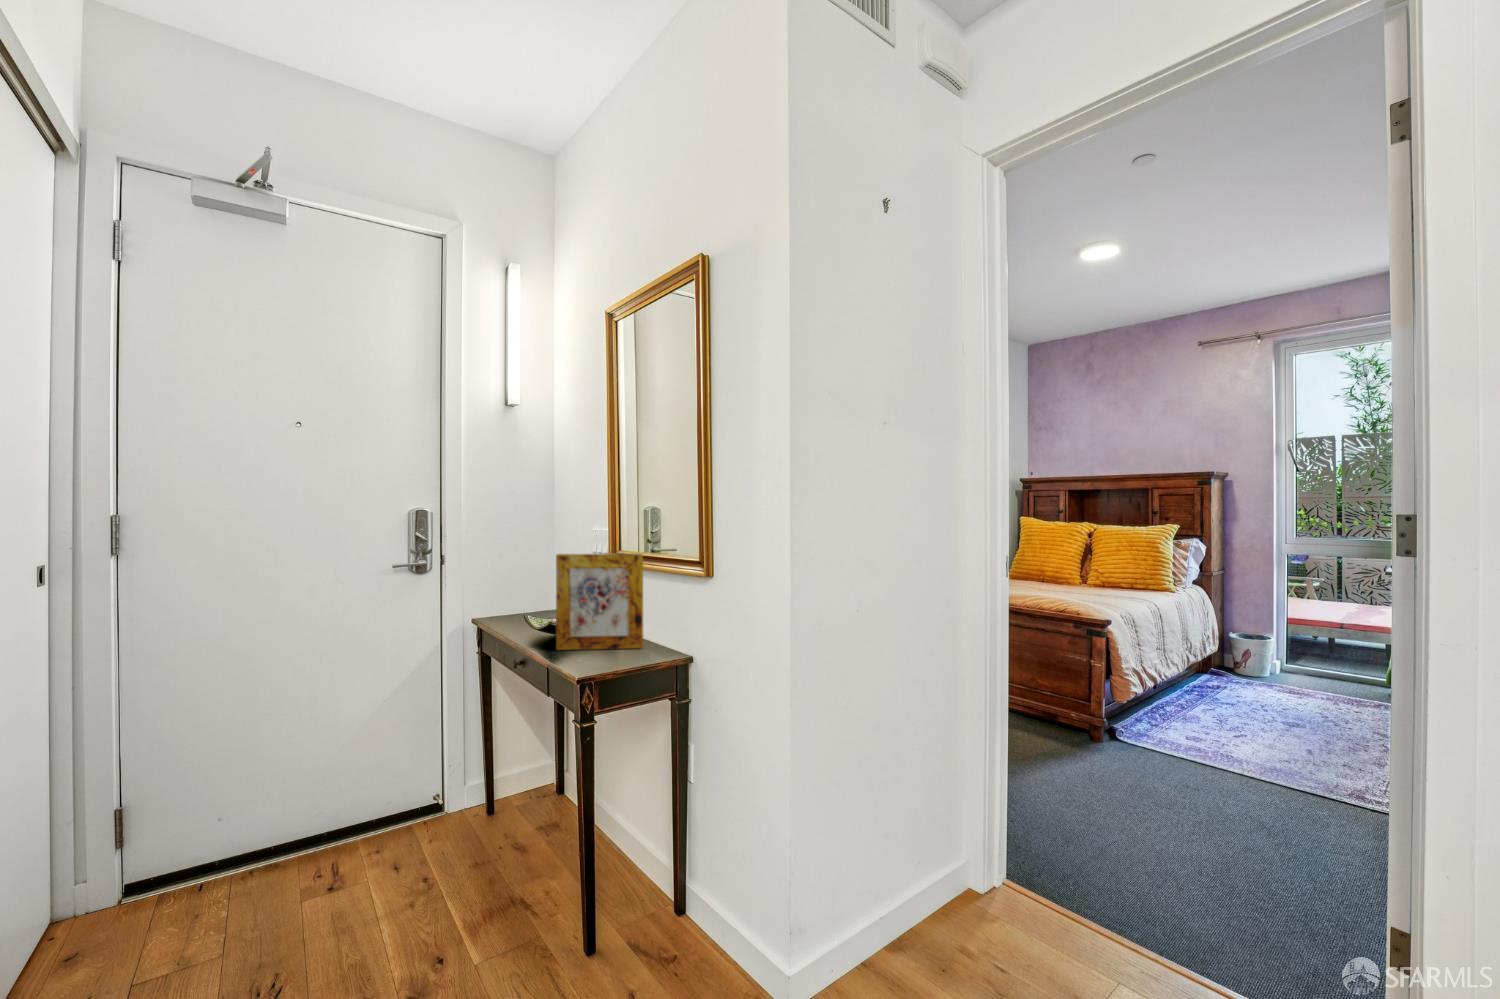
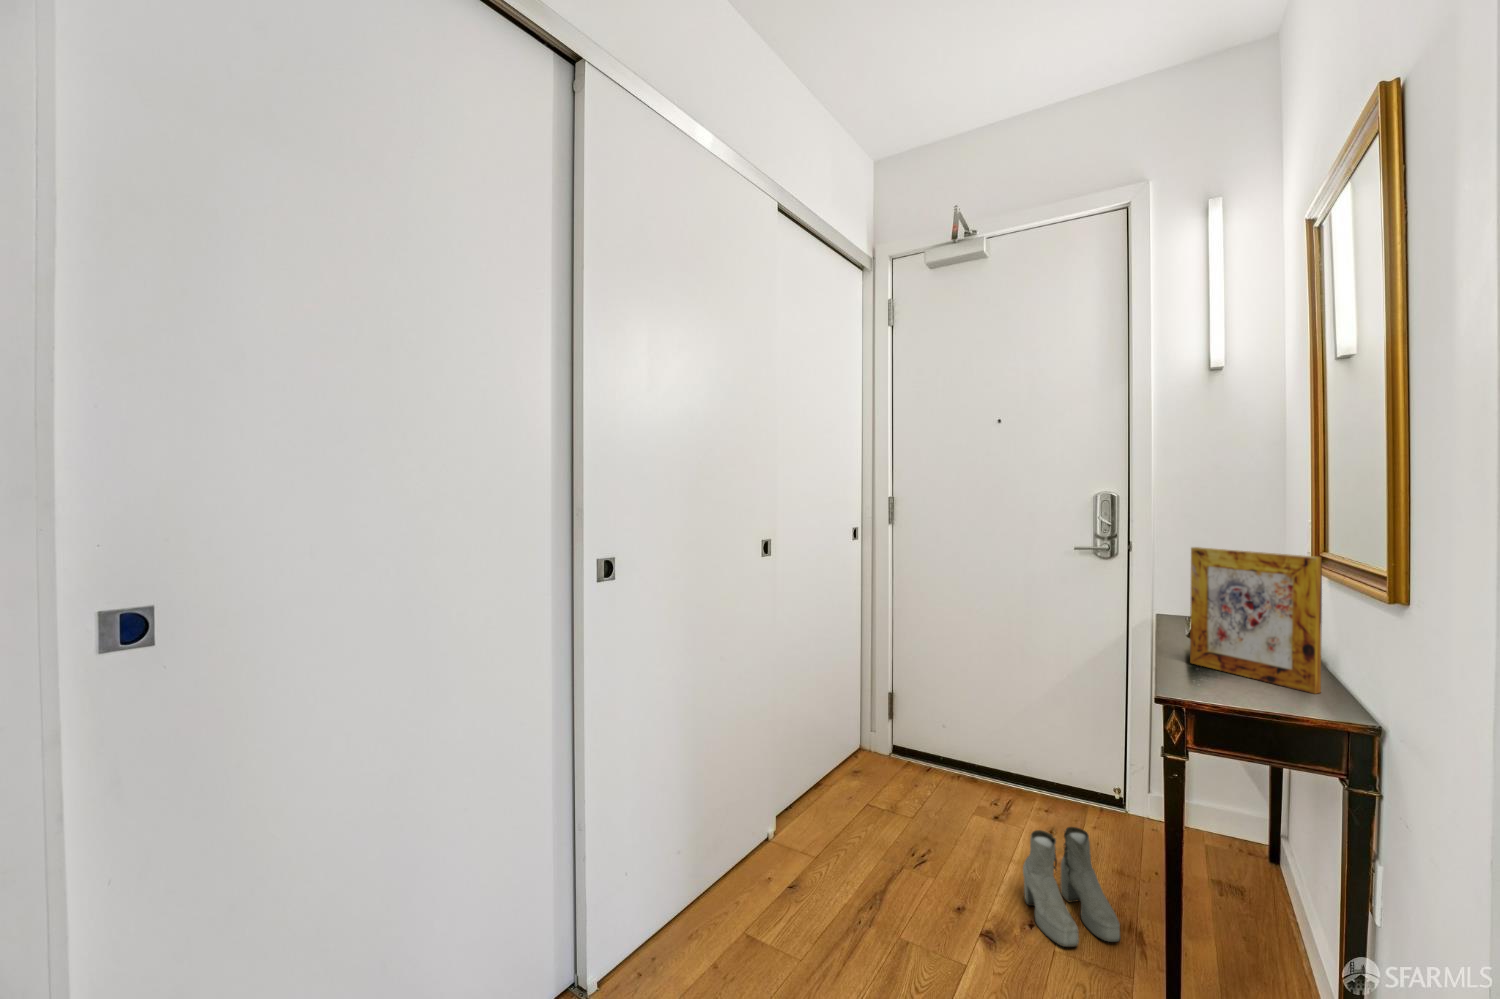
boots: none [416,837,516,958] -> present [1023,827,1120,947]

